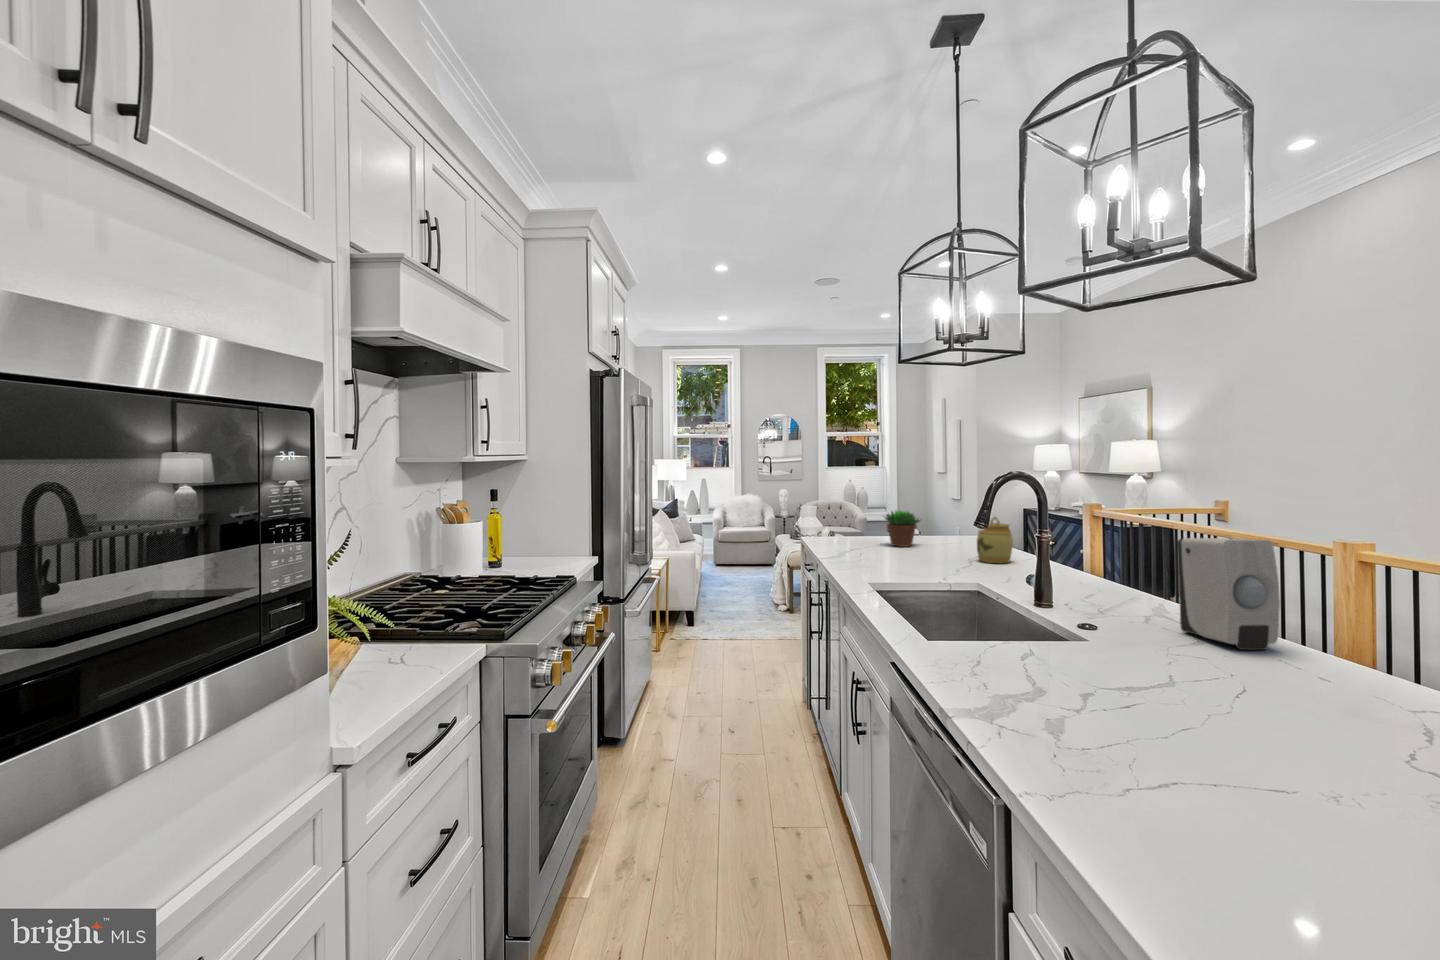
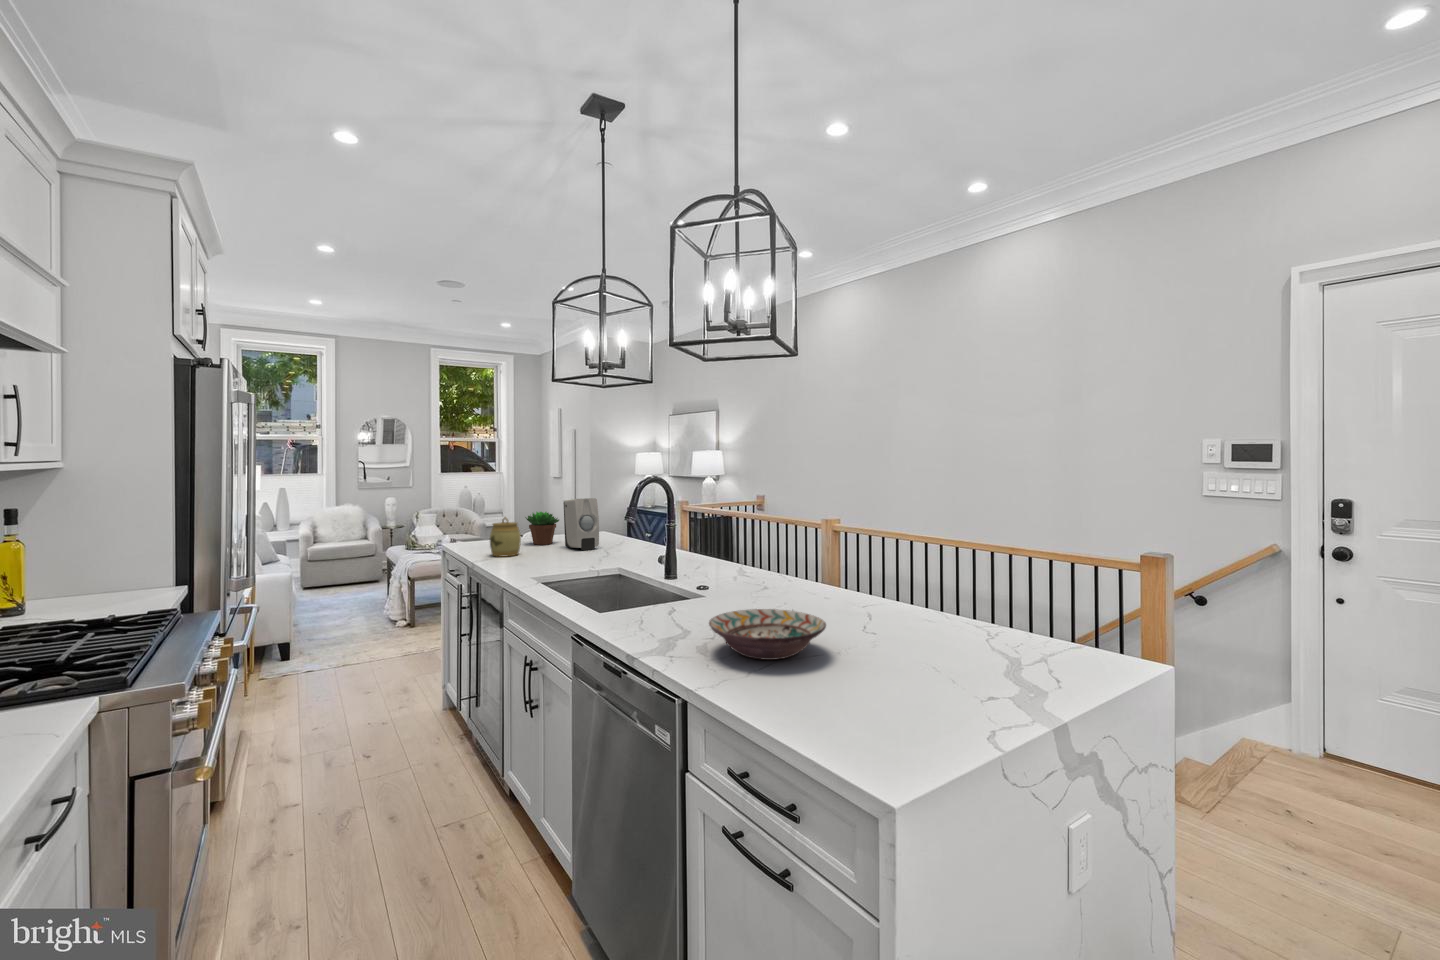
jar: present [977,517,1013,563] -> present [490,517,521,557]
soap dispenser: present [1177,538,1280,650] -> present [564,498,599,550]
decorative bowl: none [1061,673,1284,768] -> present [709,609,826,660]

